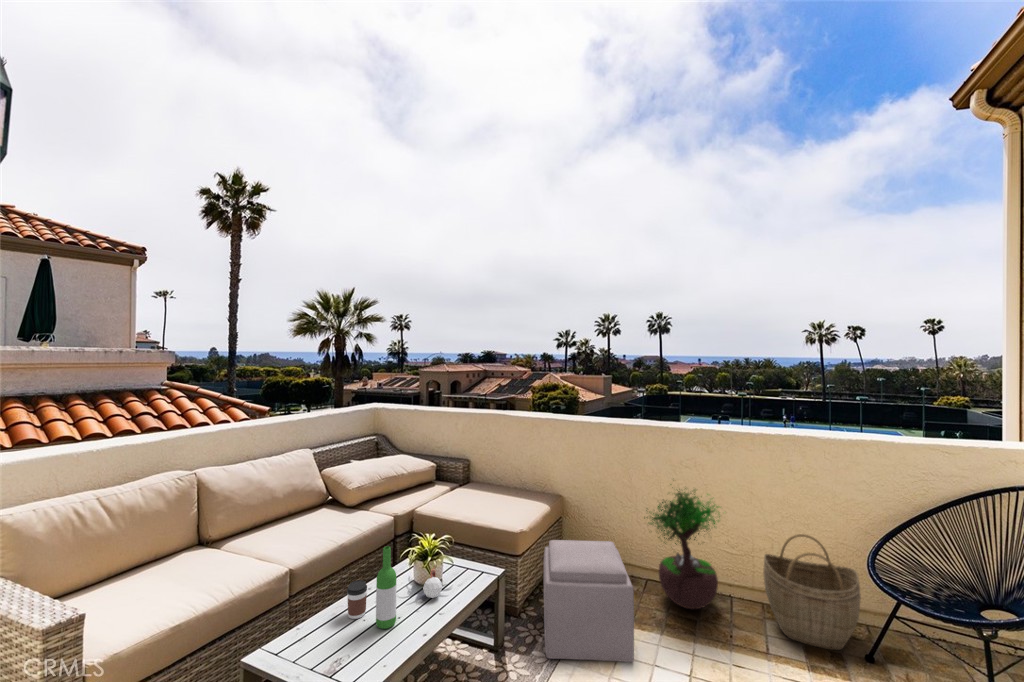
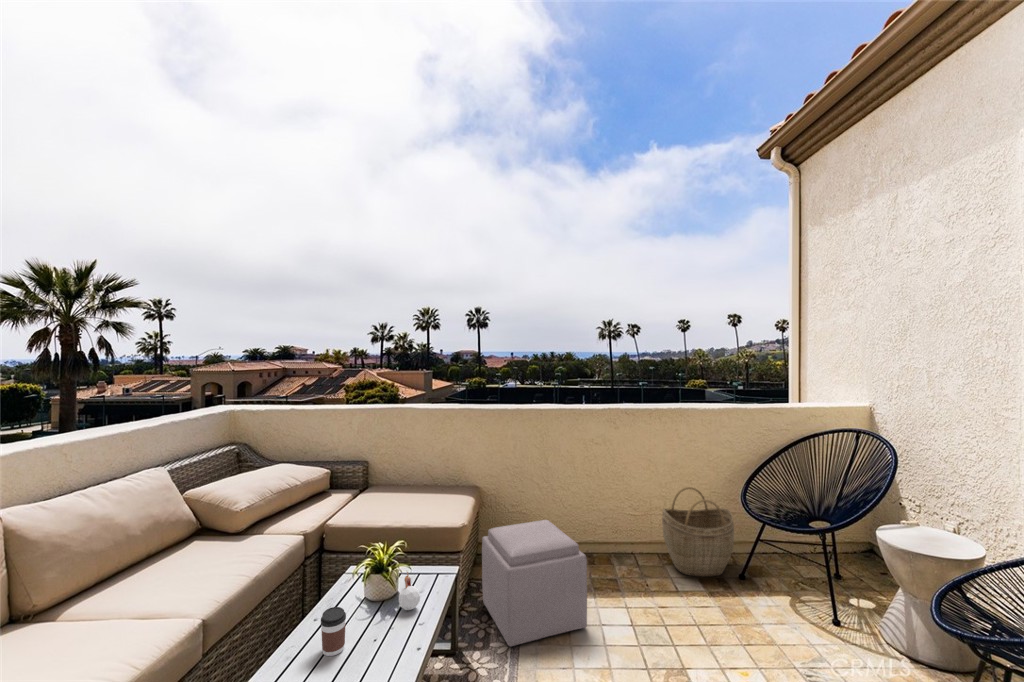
potted tree: present [644,484,720,609] -> none [567,452,638,570]
wine bottle: present [376,546,396,629] -> none [366,557,390,656]

